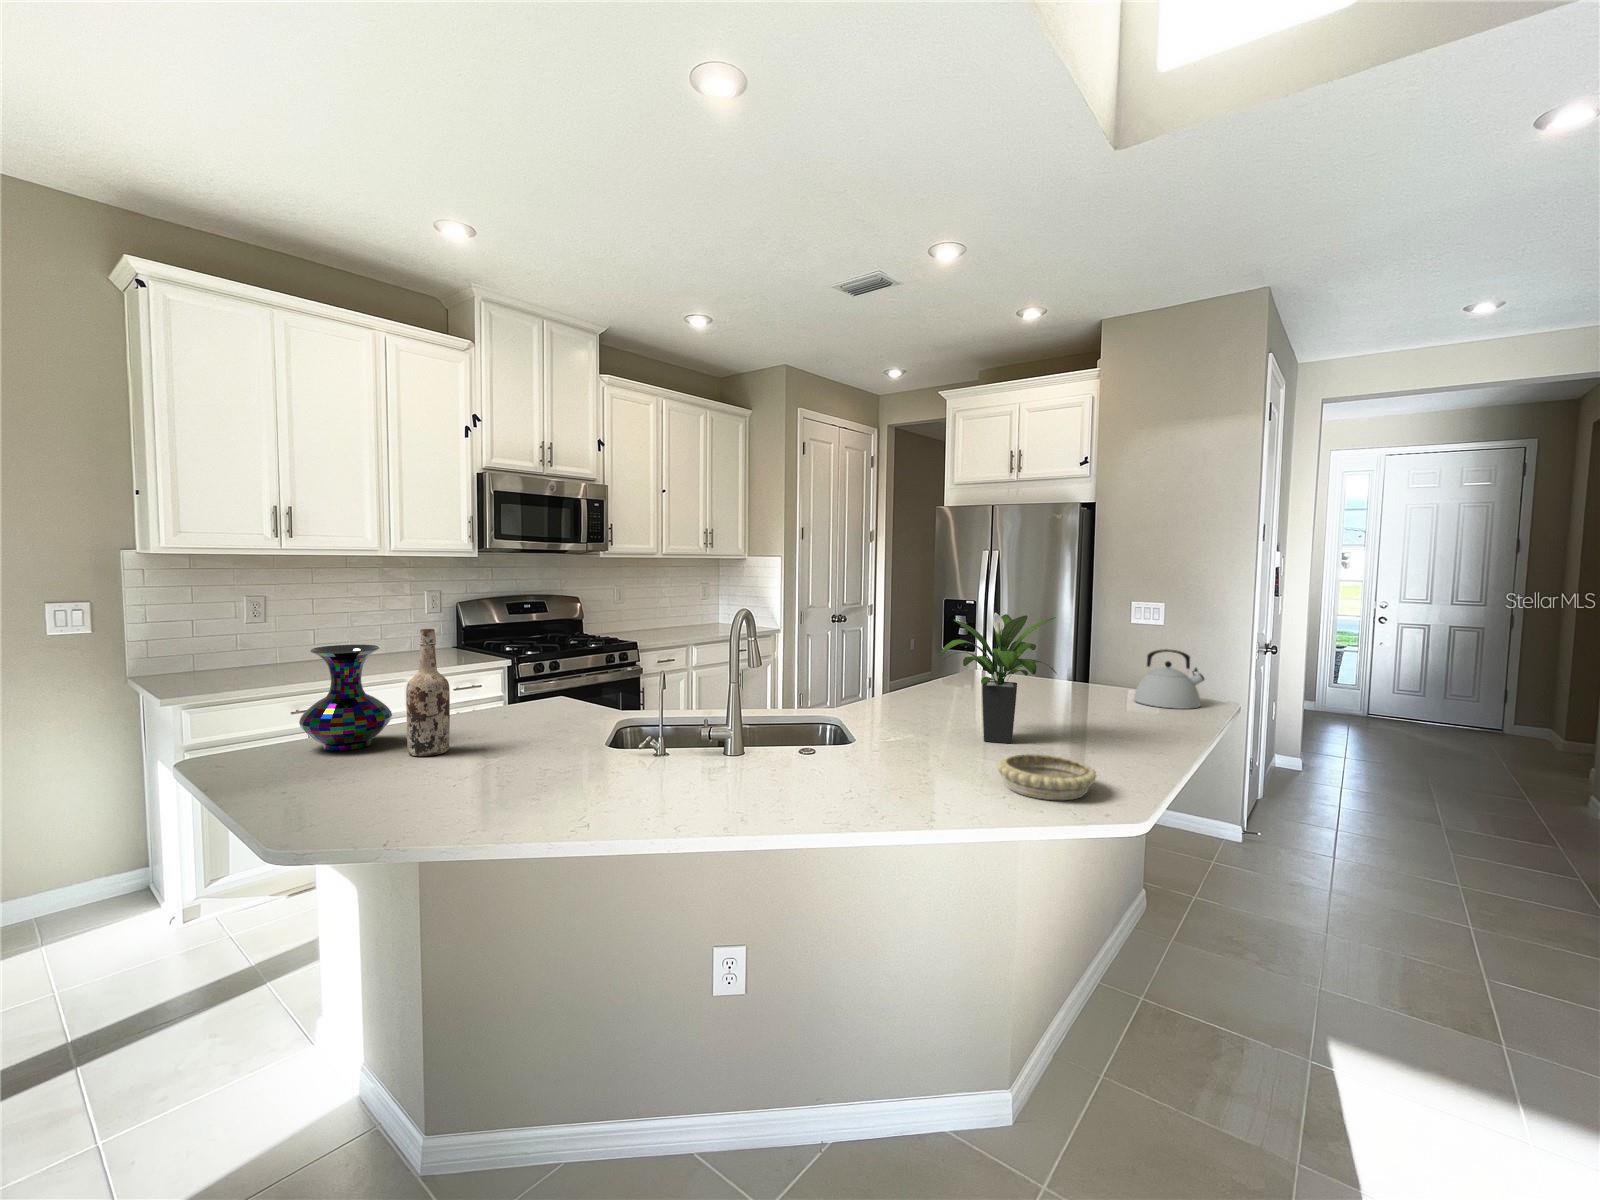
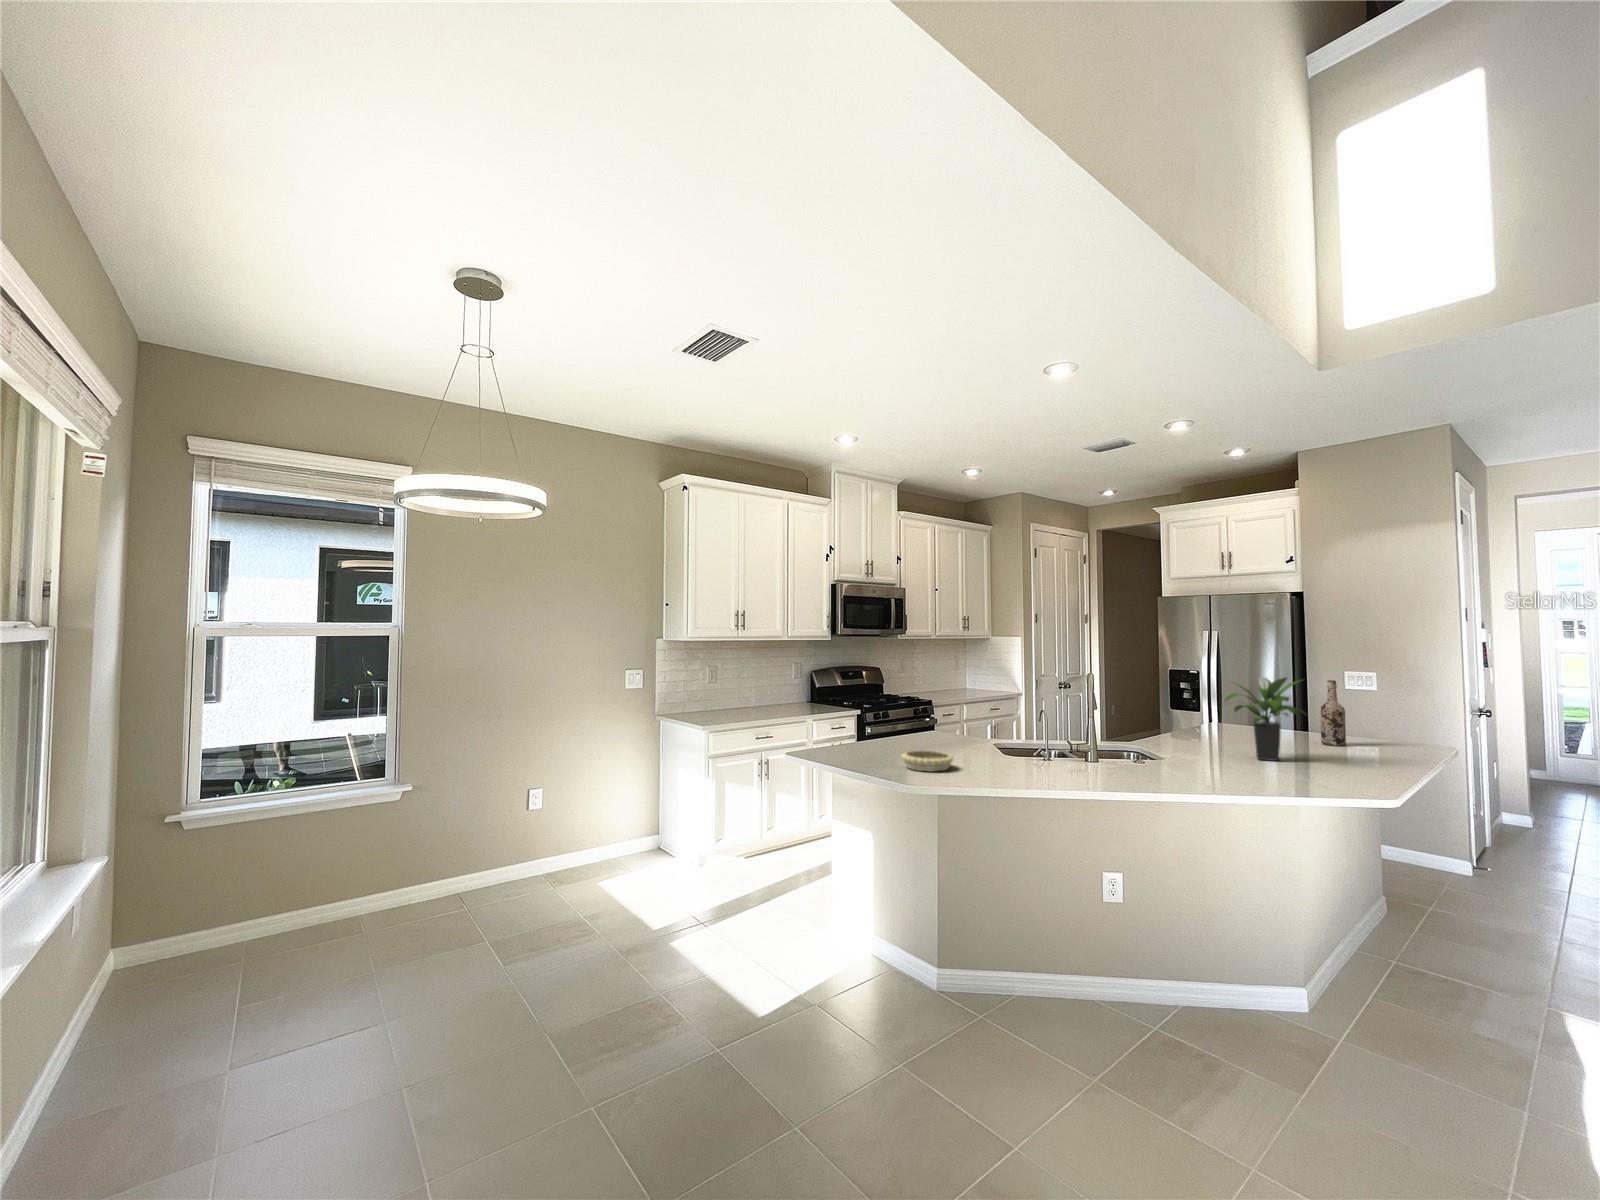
wine bottle: present [406,629,450,756] -> present [1320,680,1346,746]
vase: present [299,645,392,751] -> none [838,693,882,752]
kettle: present [1134,649,1204,709] -> none [1361,705,1422,749]
decorative bowl: present [997,754,1096,800] -> present [901,751,953,771]

